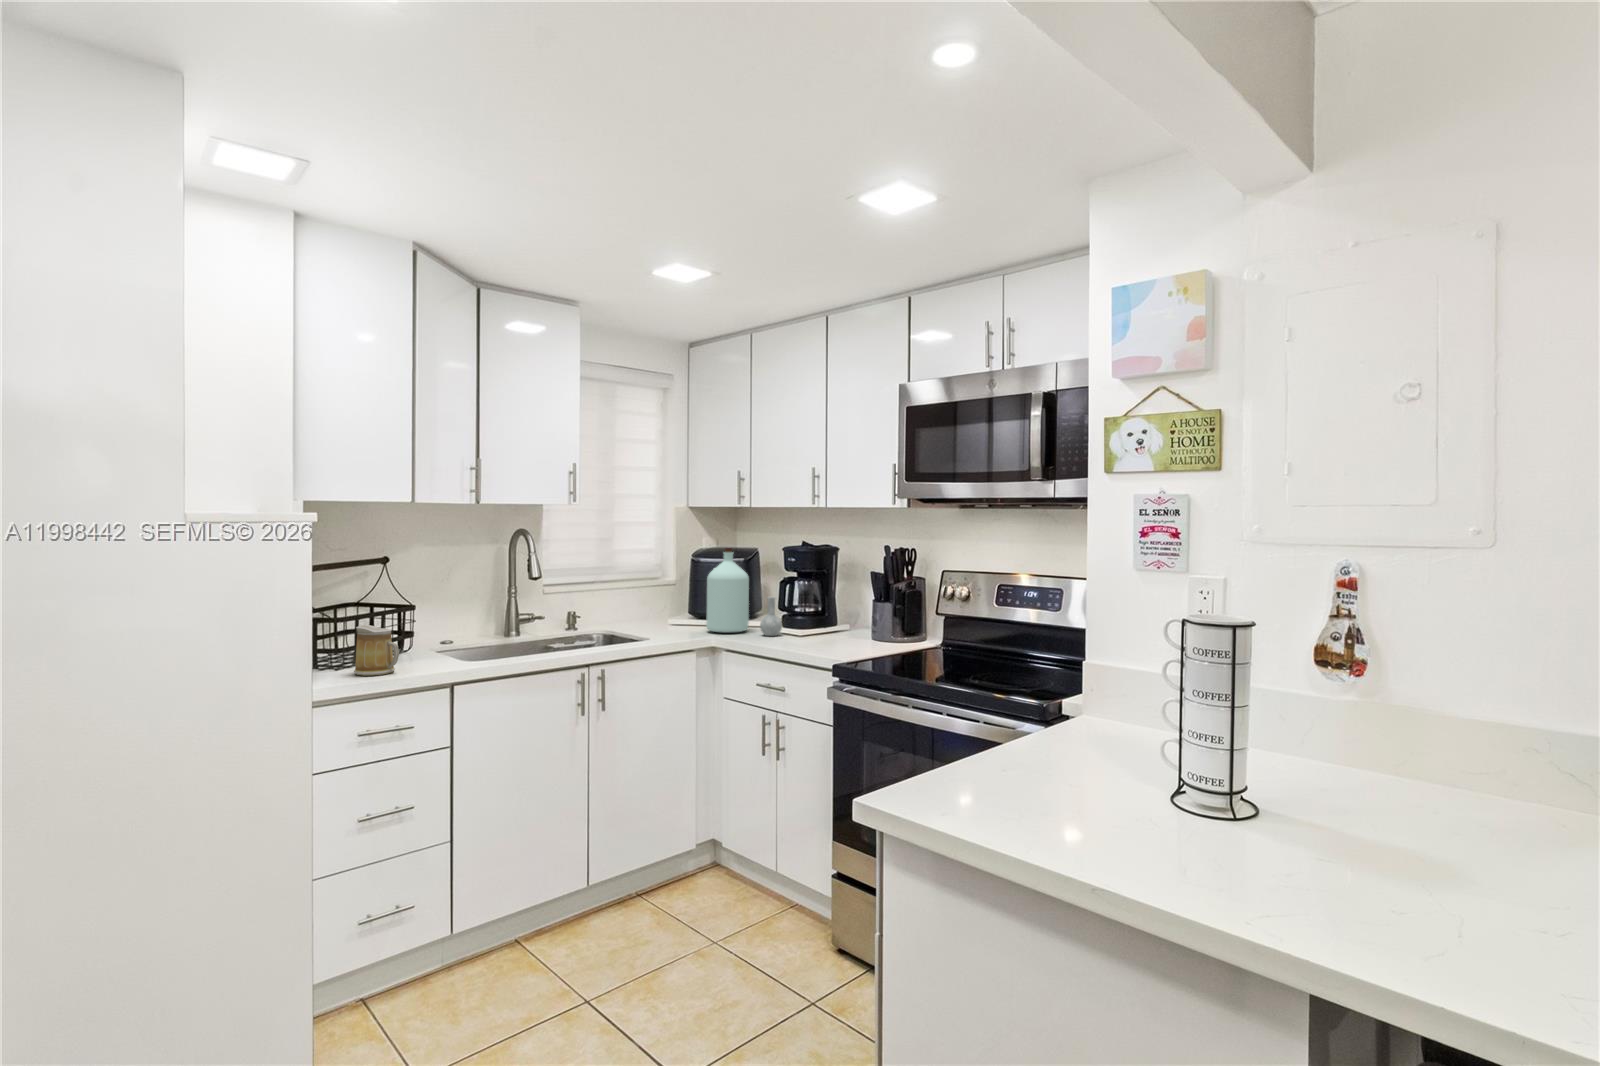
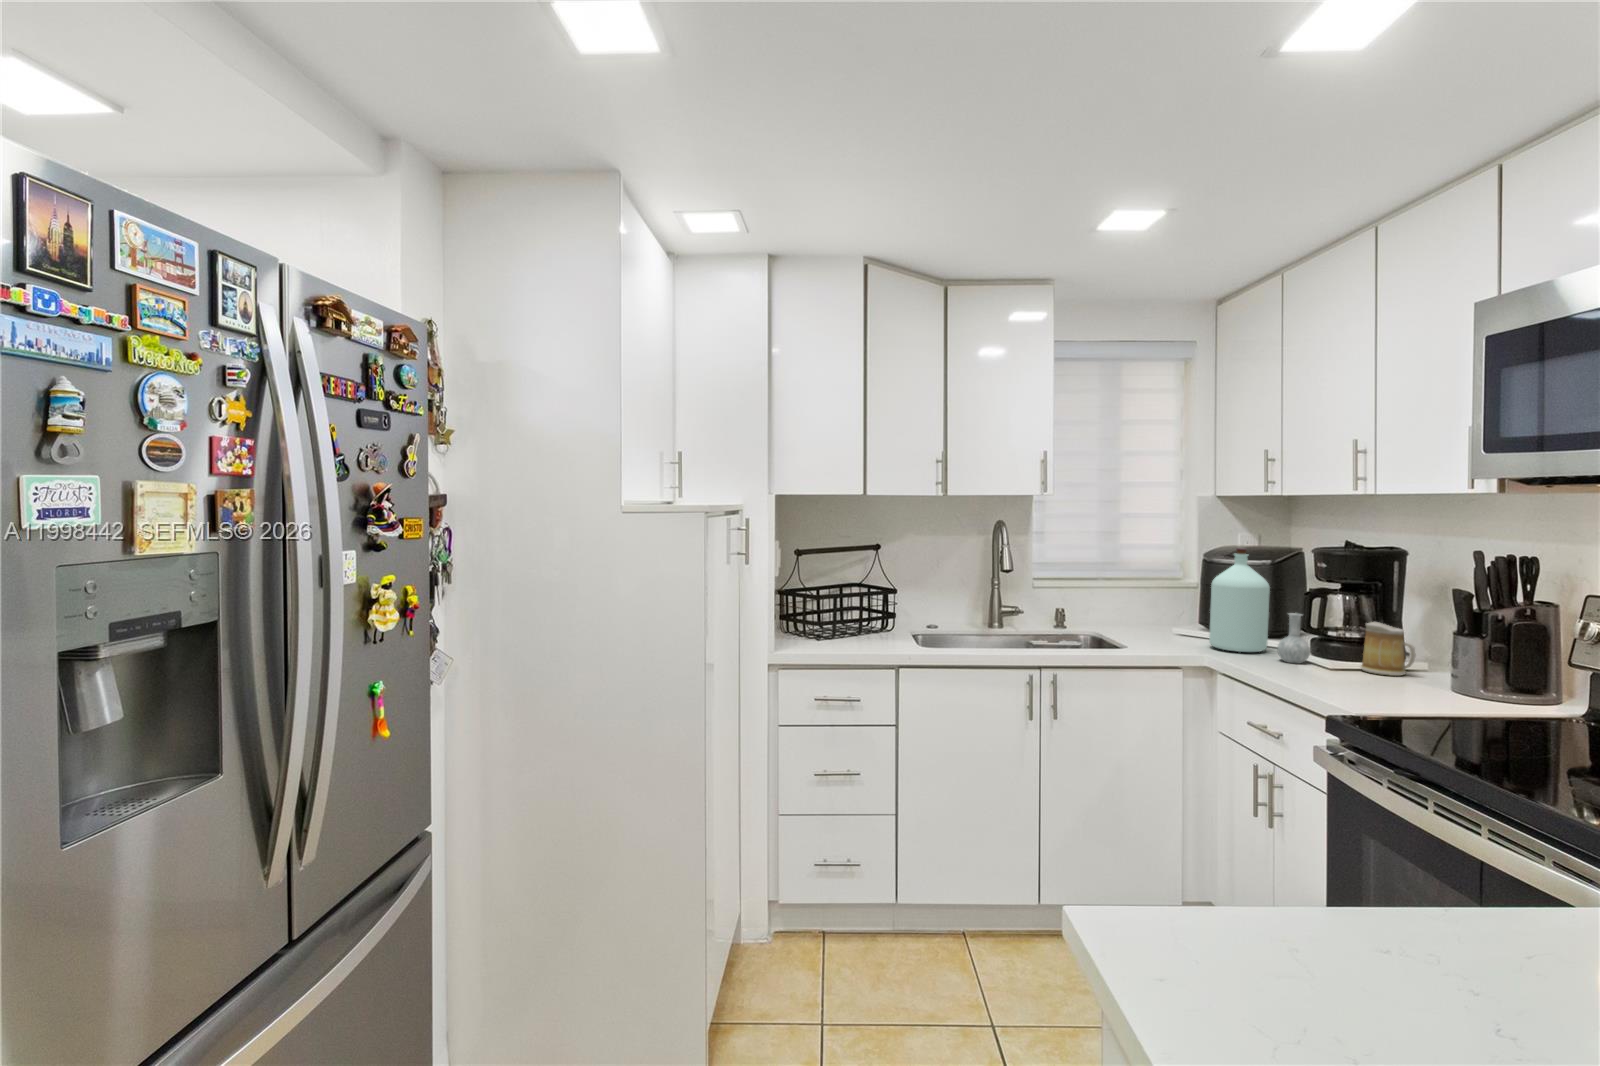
mug: present [354,624,399,676] -> present [1361,622,1416,676]

